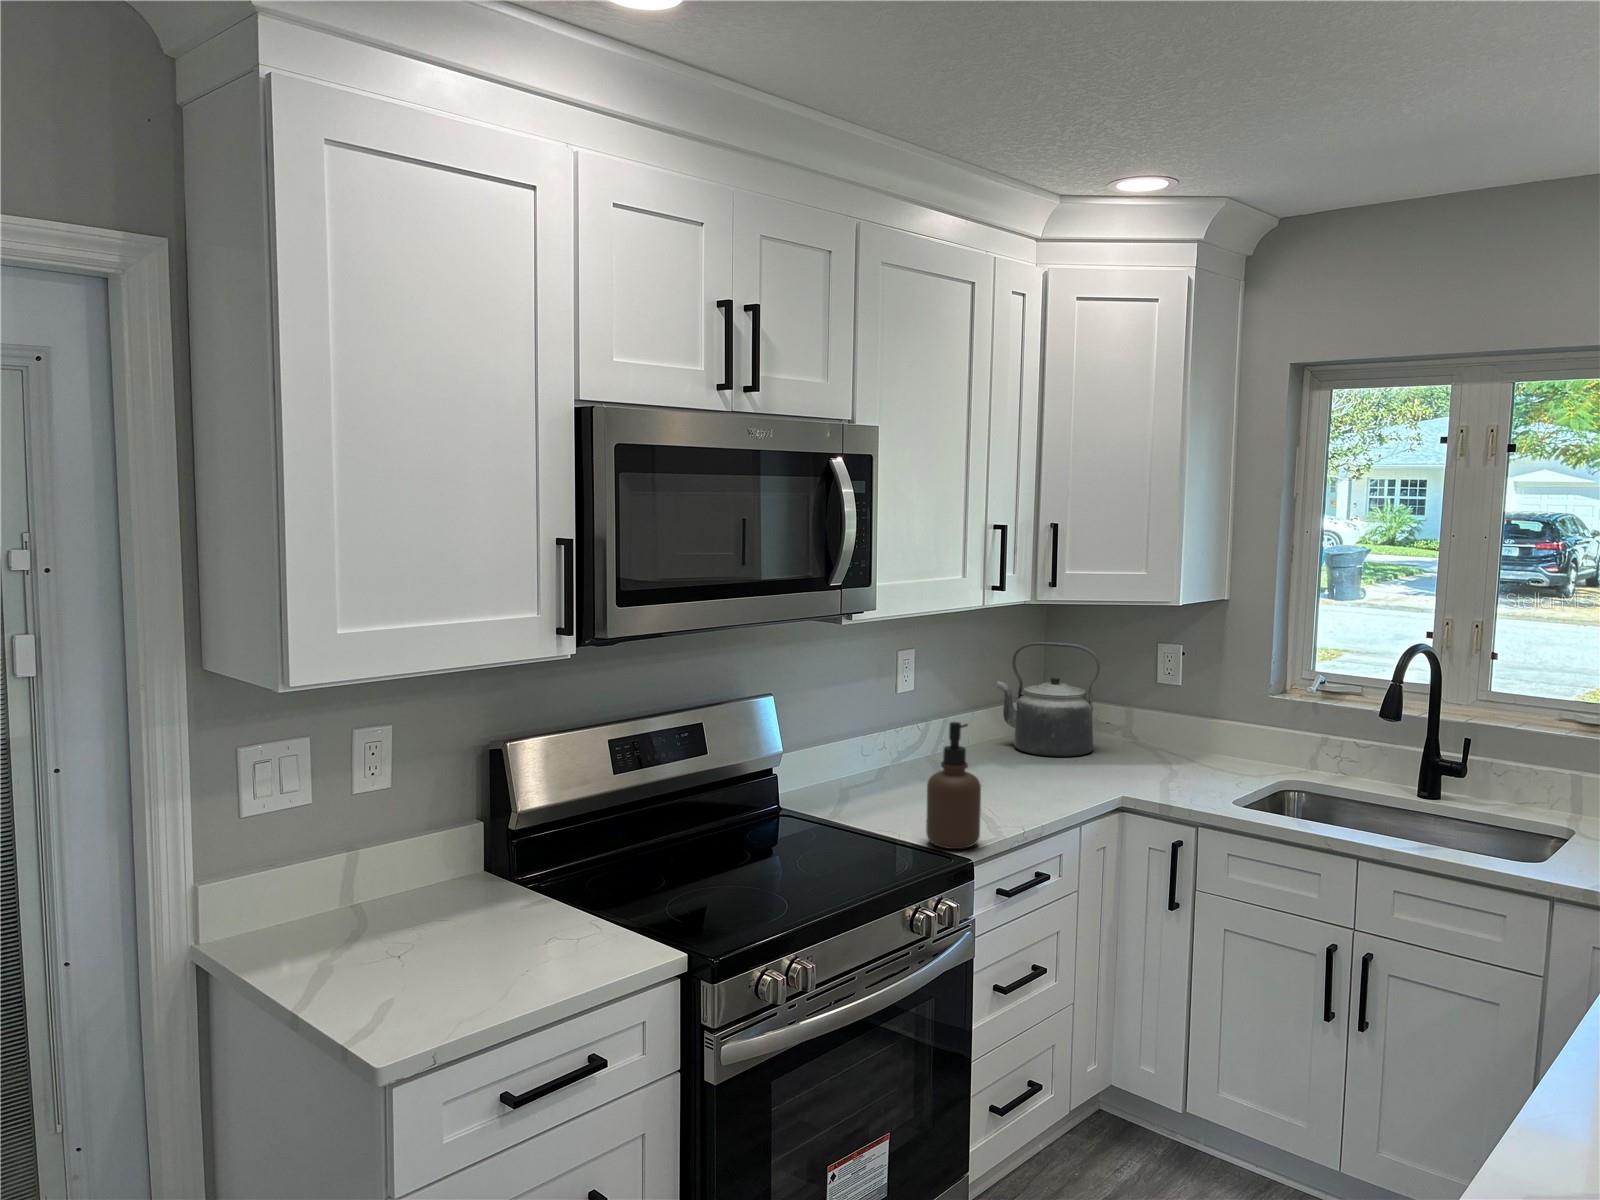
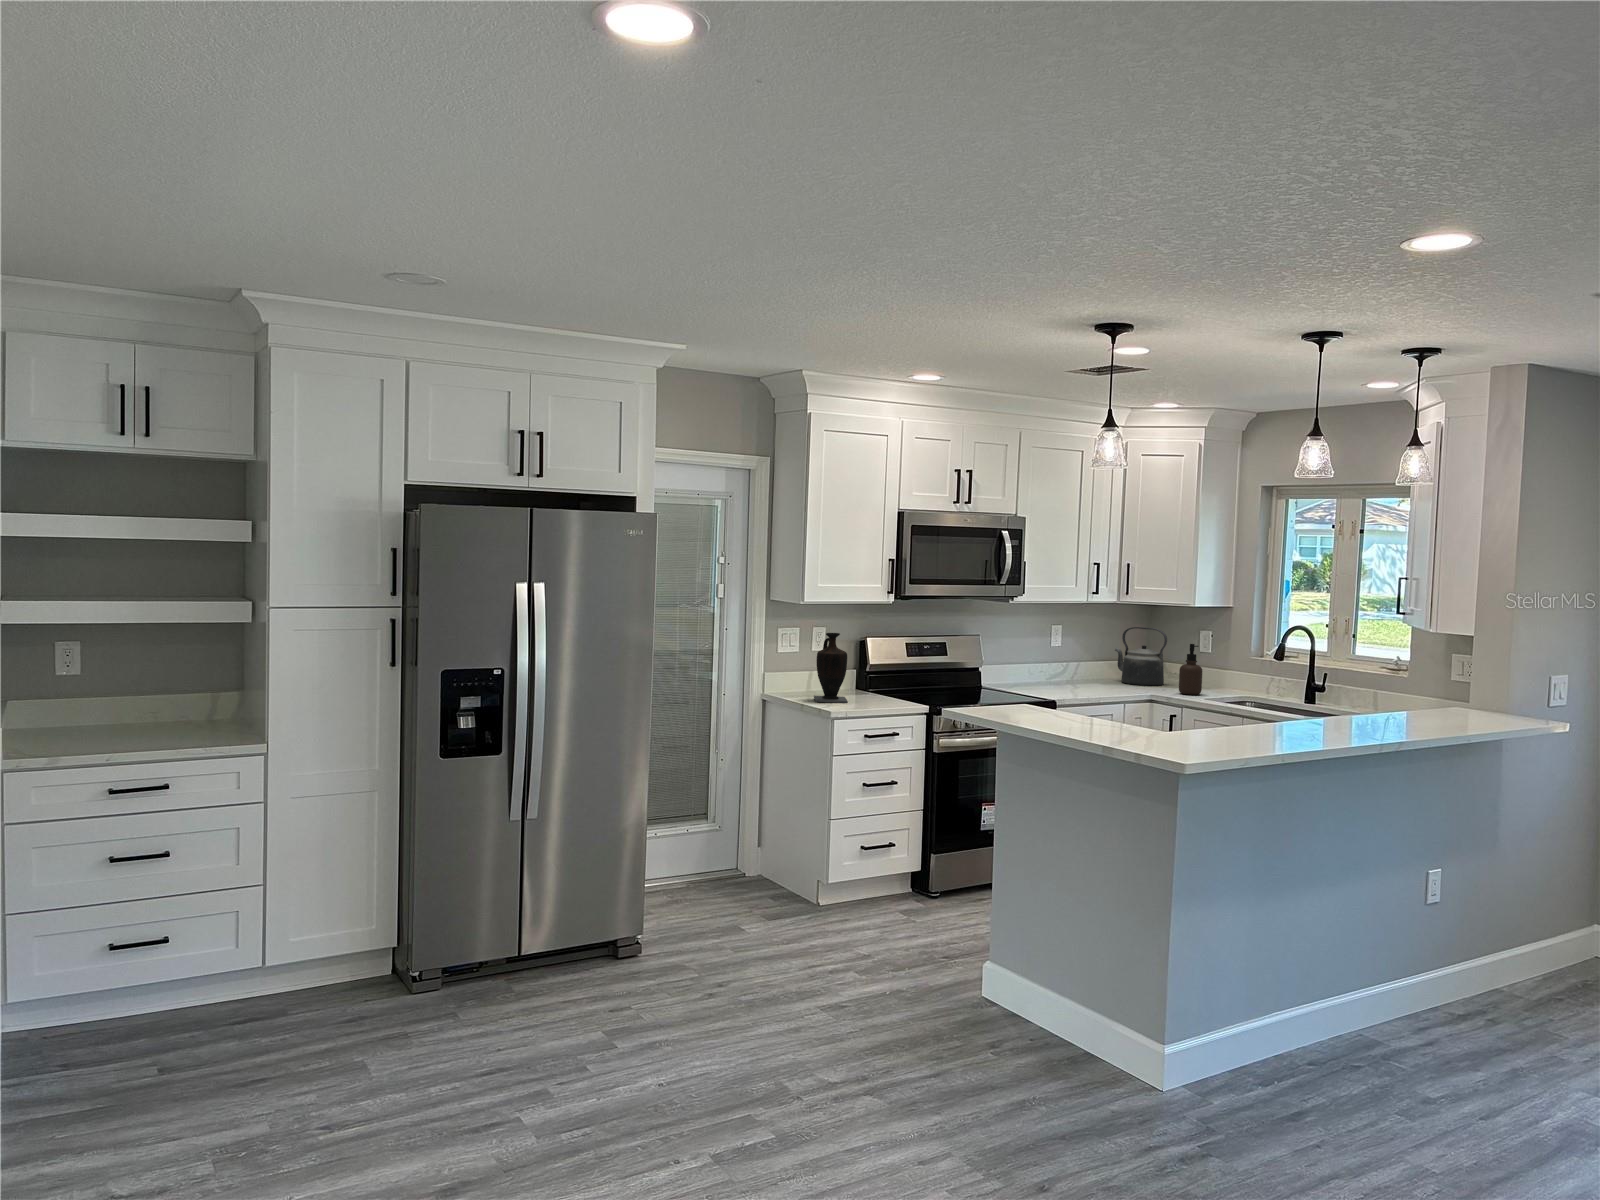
soap dispenser: present [926,722,981,849] -> present [1179,644,1202,695]
vase: none [355,757,454,973] -> present [814,633,848,703]

